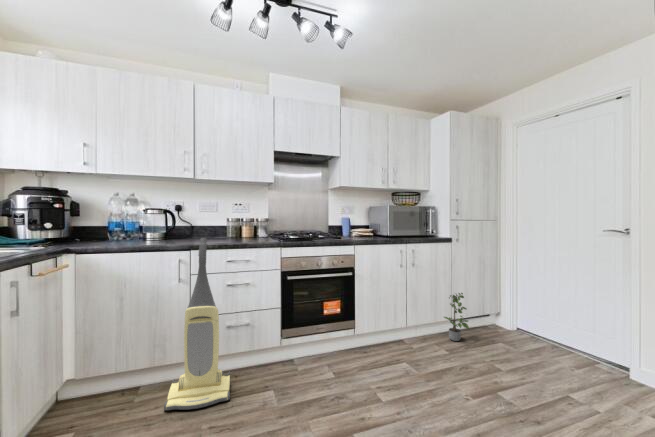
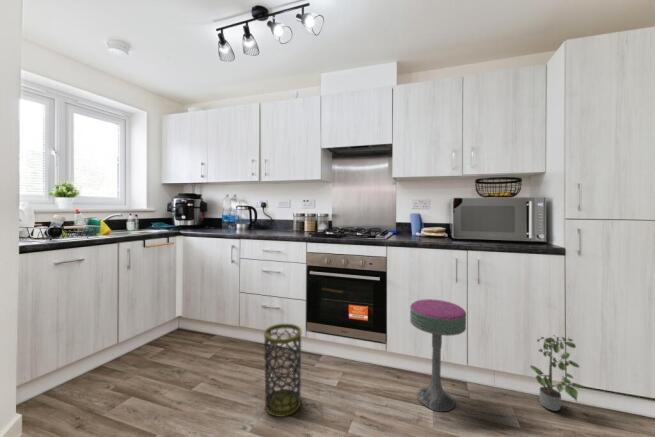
vacuum cleaner: present [164,238,230,410] -> none [206,231,258,366]
bar stool: none [386,282,427,365] -> present [410,299,466,411]
trash can: none [296,326,334,422] -> present [264,324,301,417]

